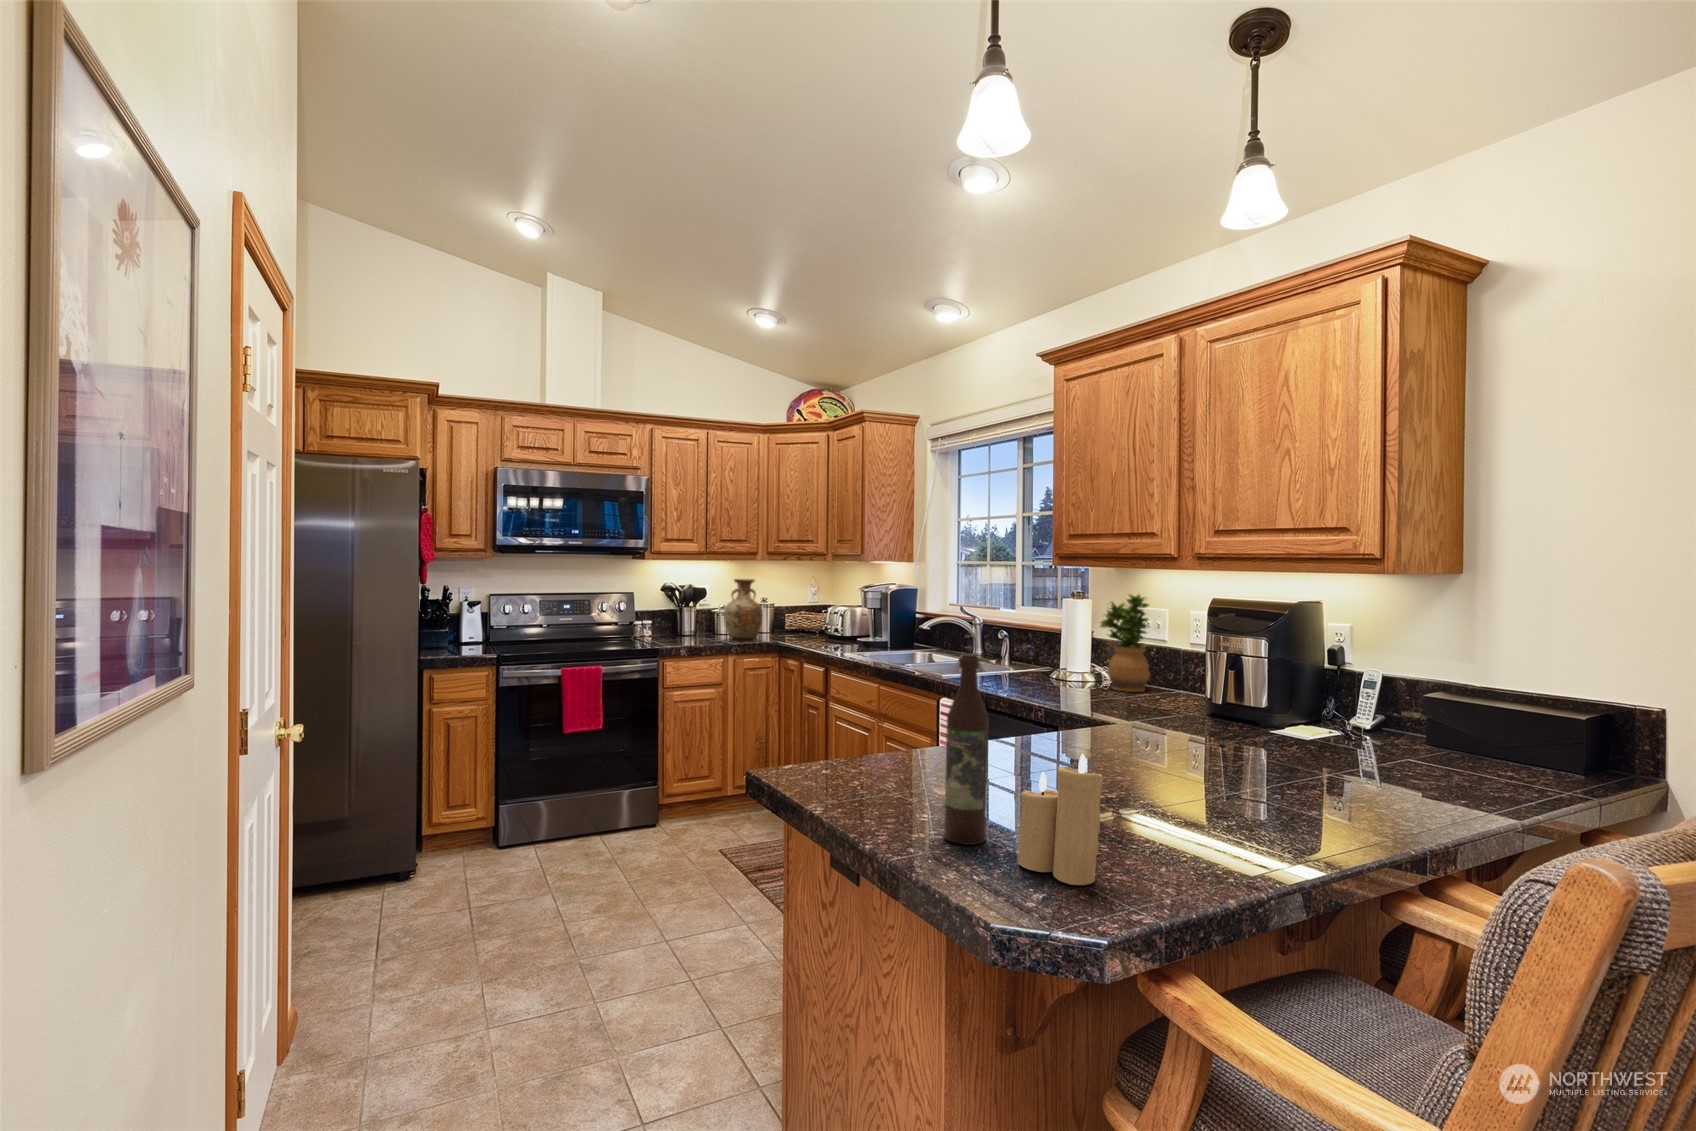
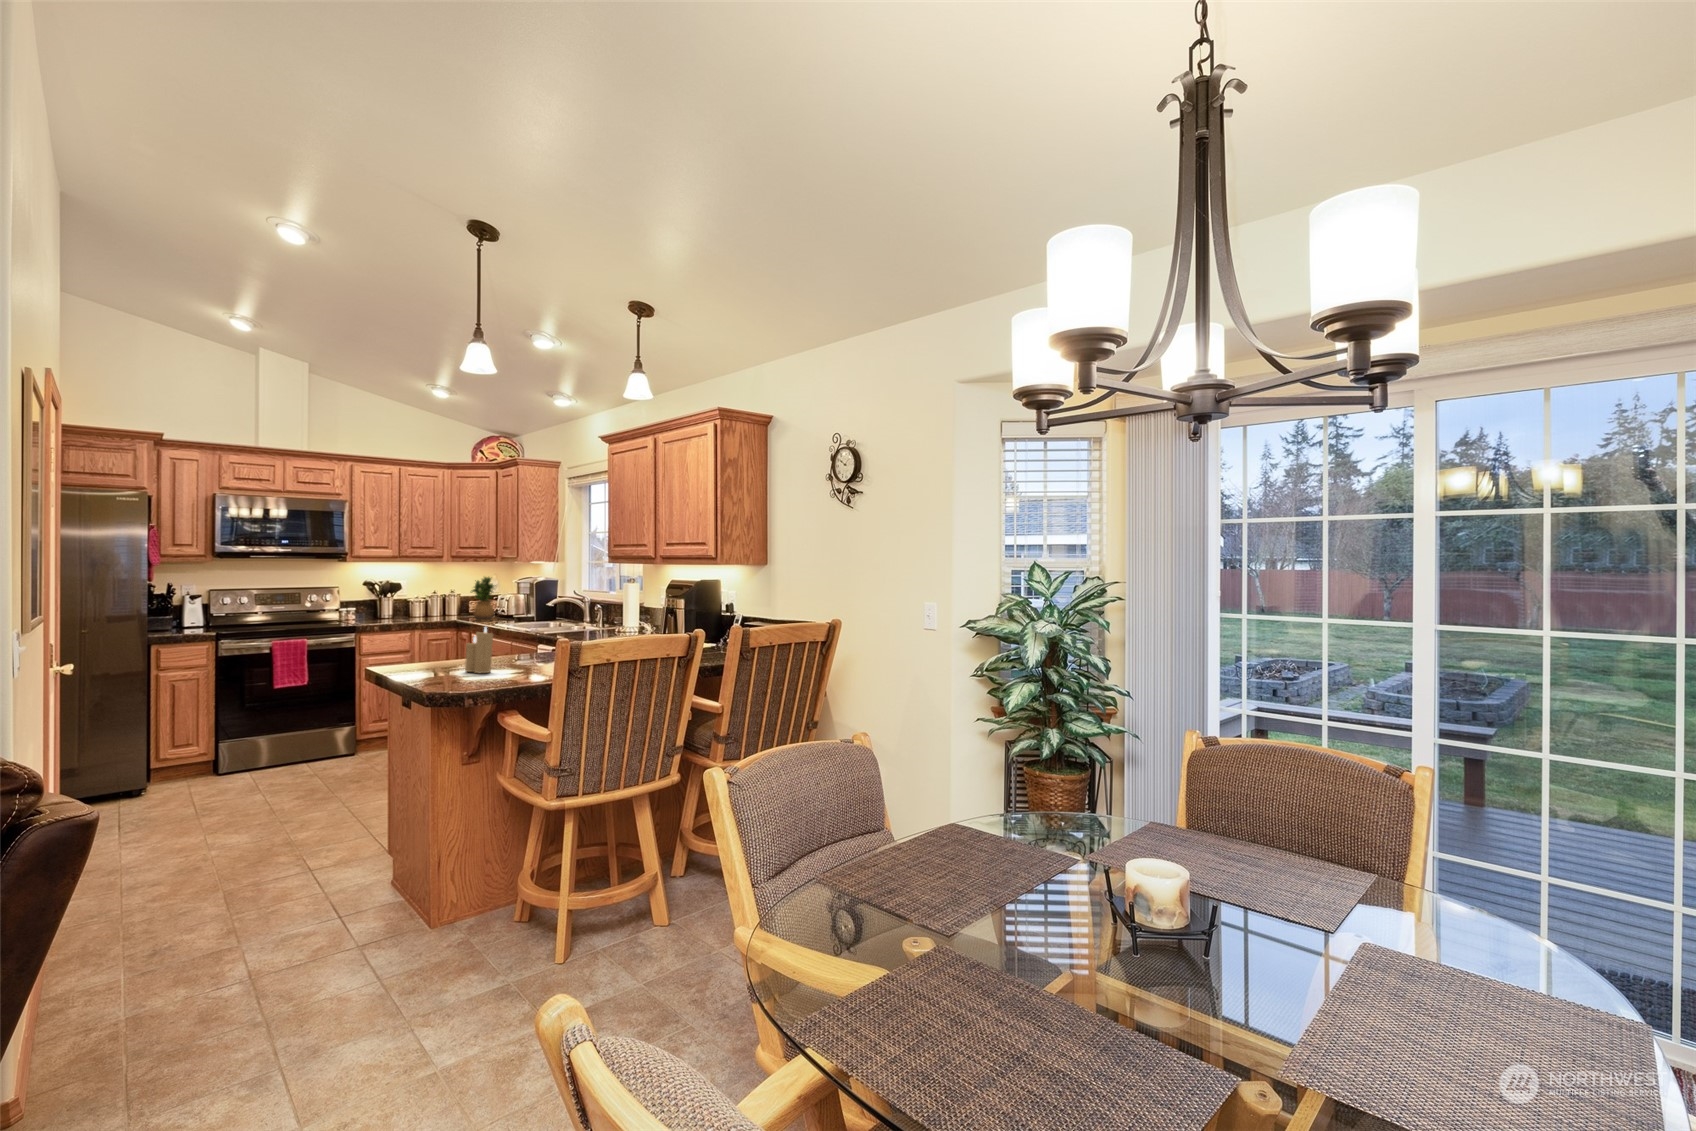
vase: present [718,579,768,645] -> none [404,576,452,623]
potted plant: present [1100,594,1150,692] -> present [471,577,494,621]
wine bottle: present [944,654,989,845] -> none [444,594,464,669]

